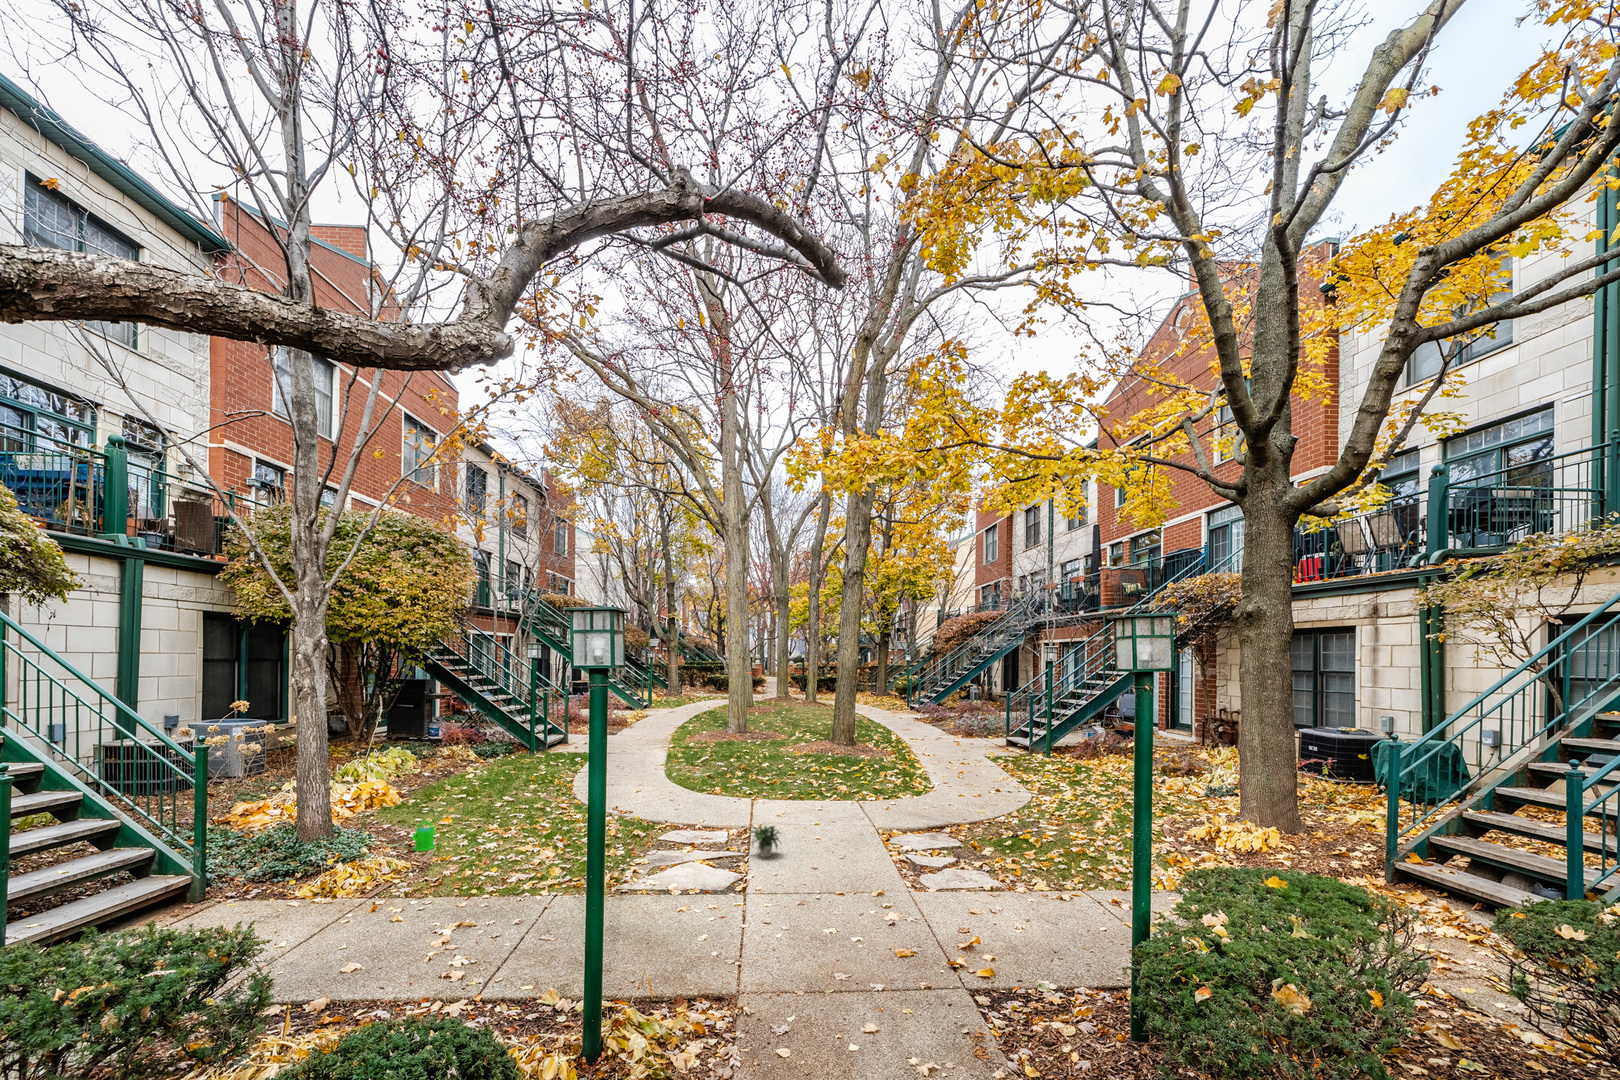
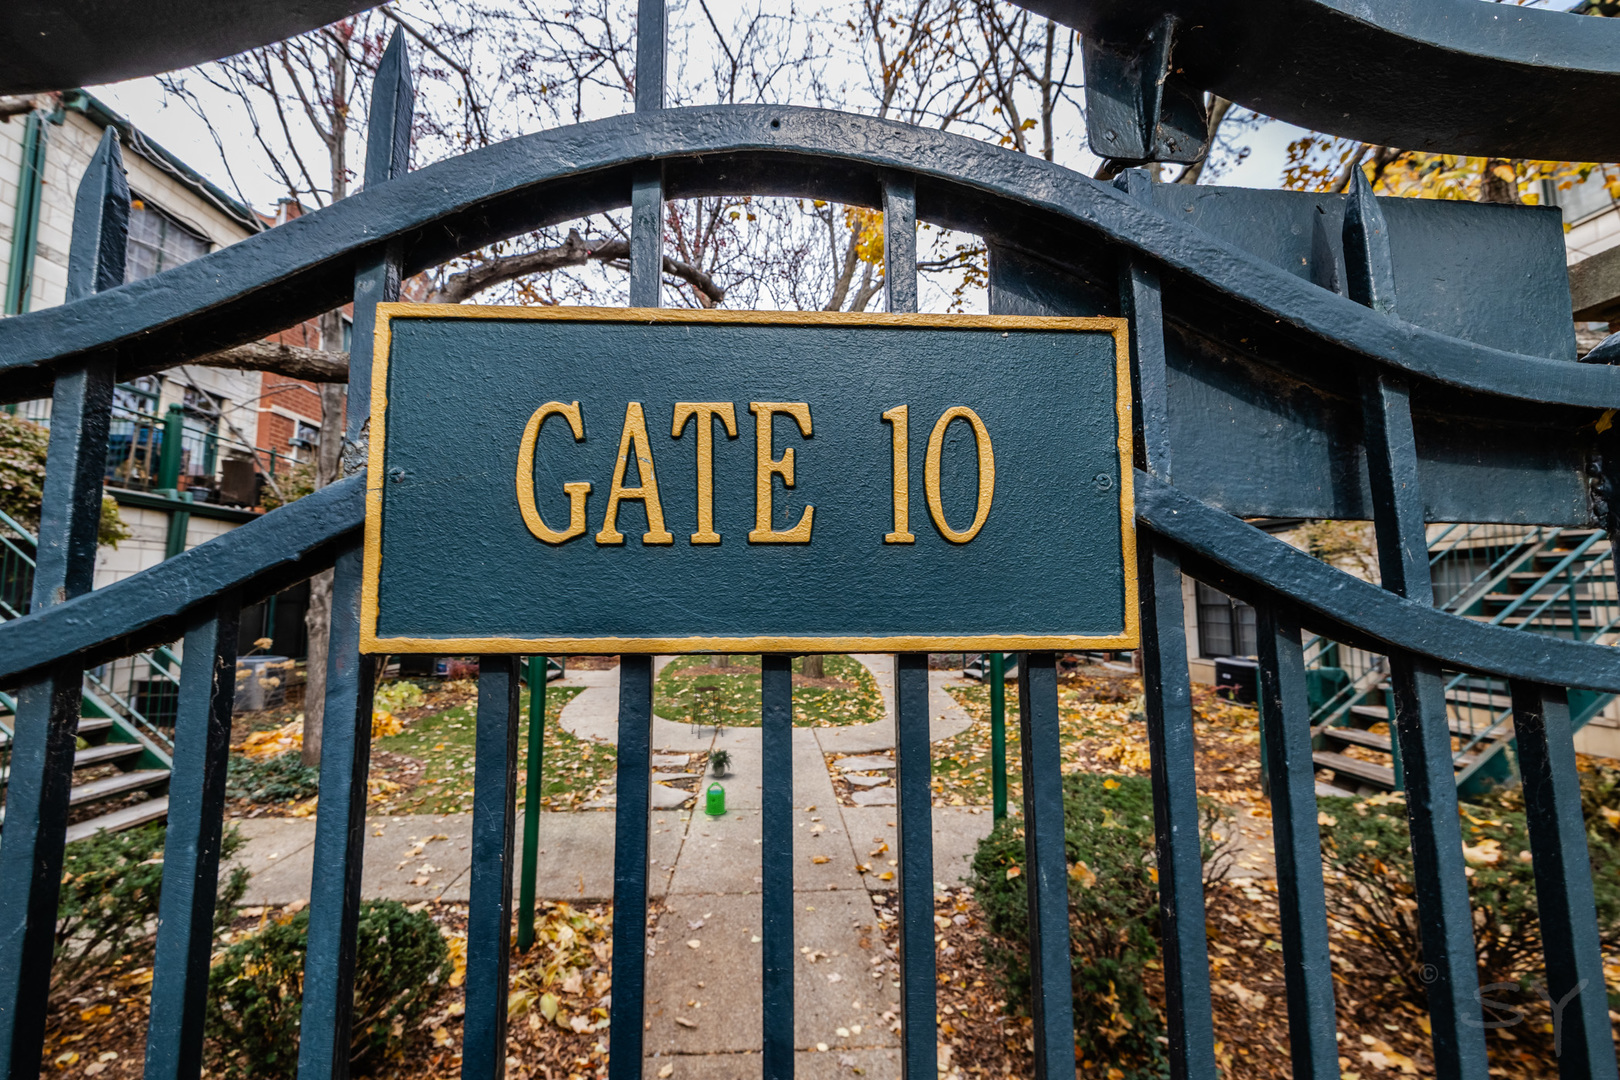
side table: none [723,753,759,813] -> present [693,686,722,737]
watering can: present [412,820,435,851] -> present [705,782,726,815]

